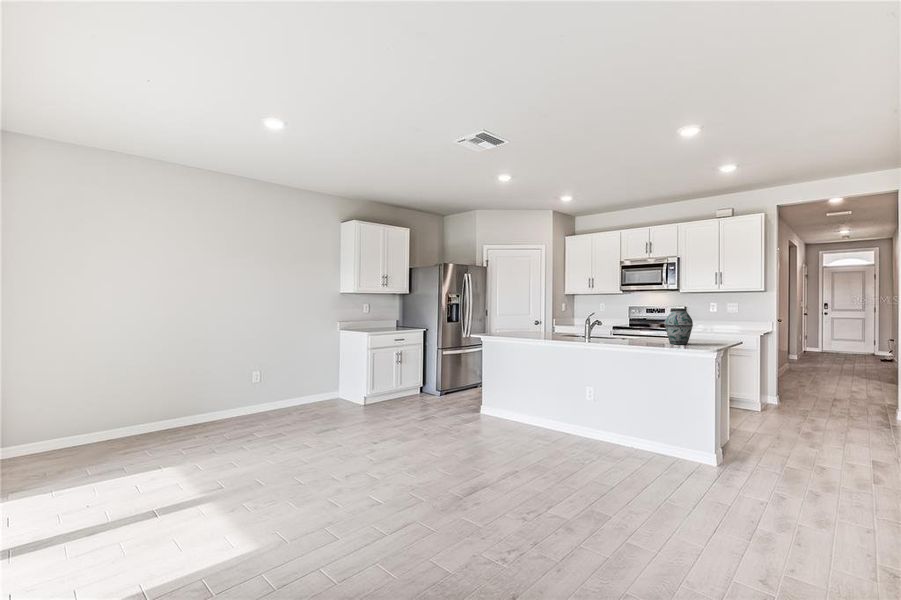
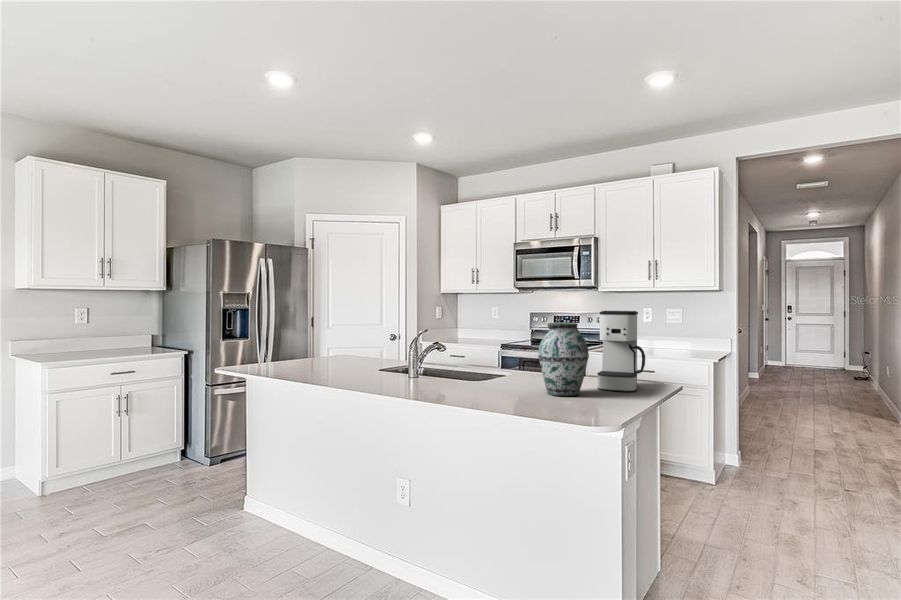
coffee maker: none [695,303,722,344] -> present [597,311,645,392]

